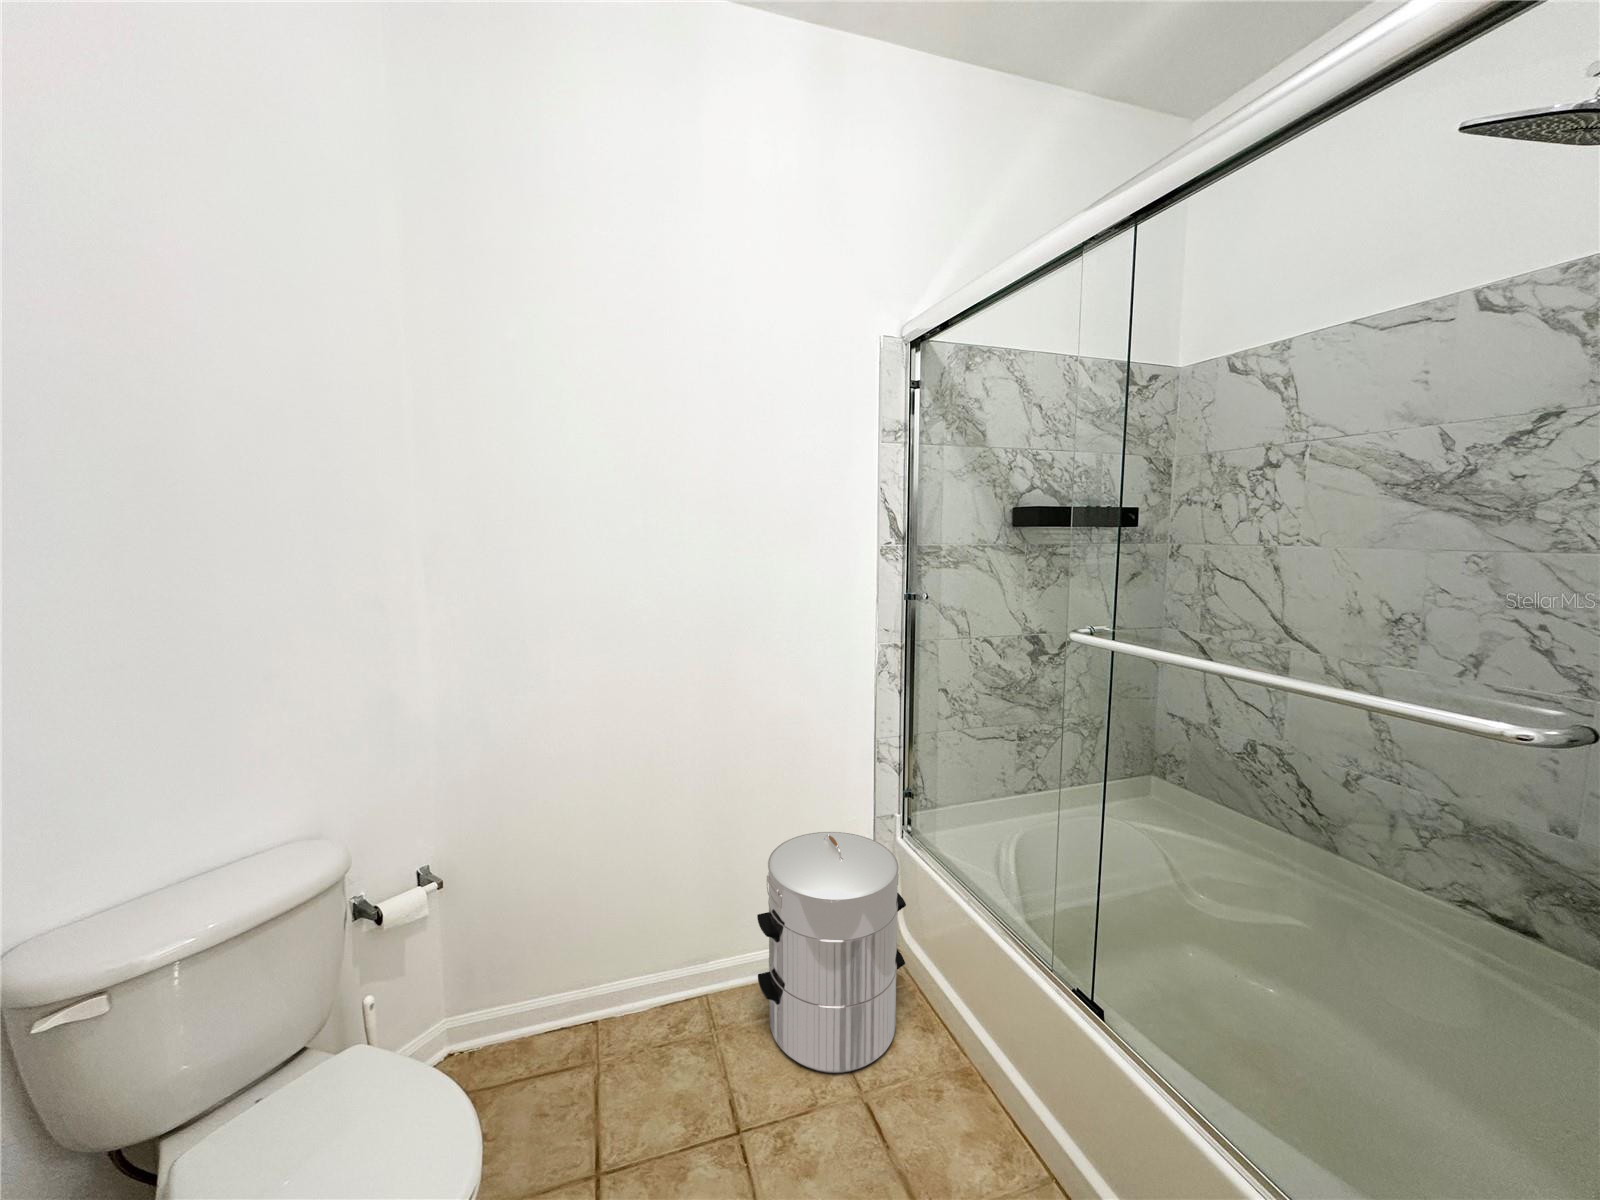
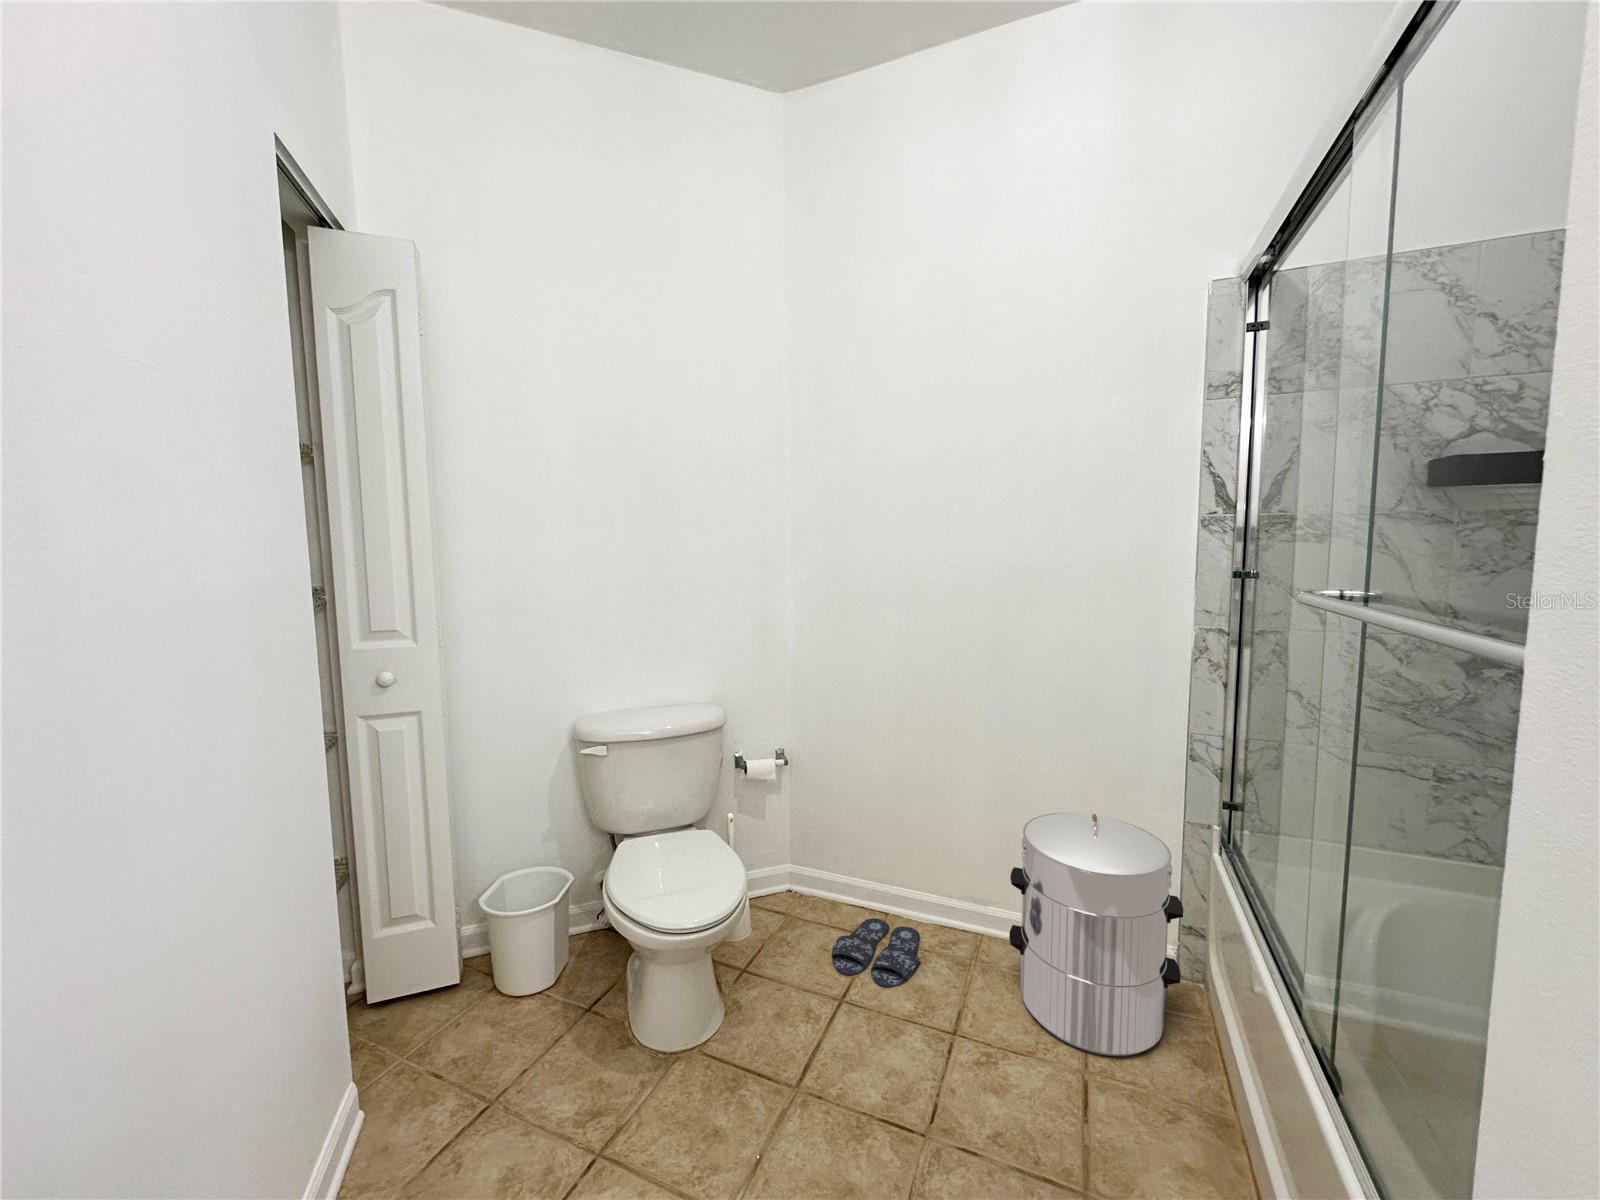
slippers: none [551,1025,663,1139] -> present [832,918,921,988]

